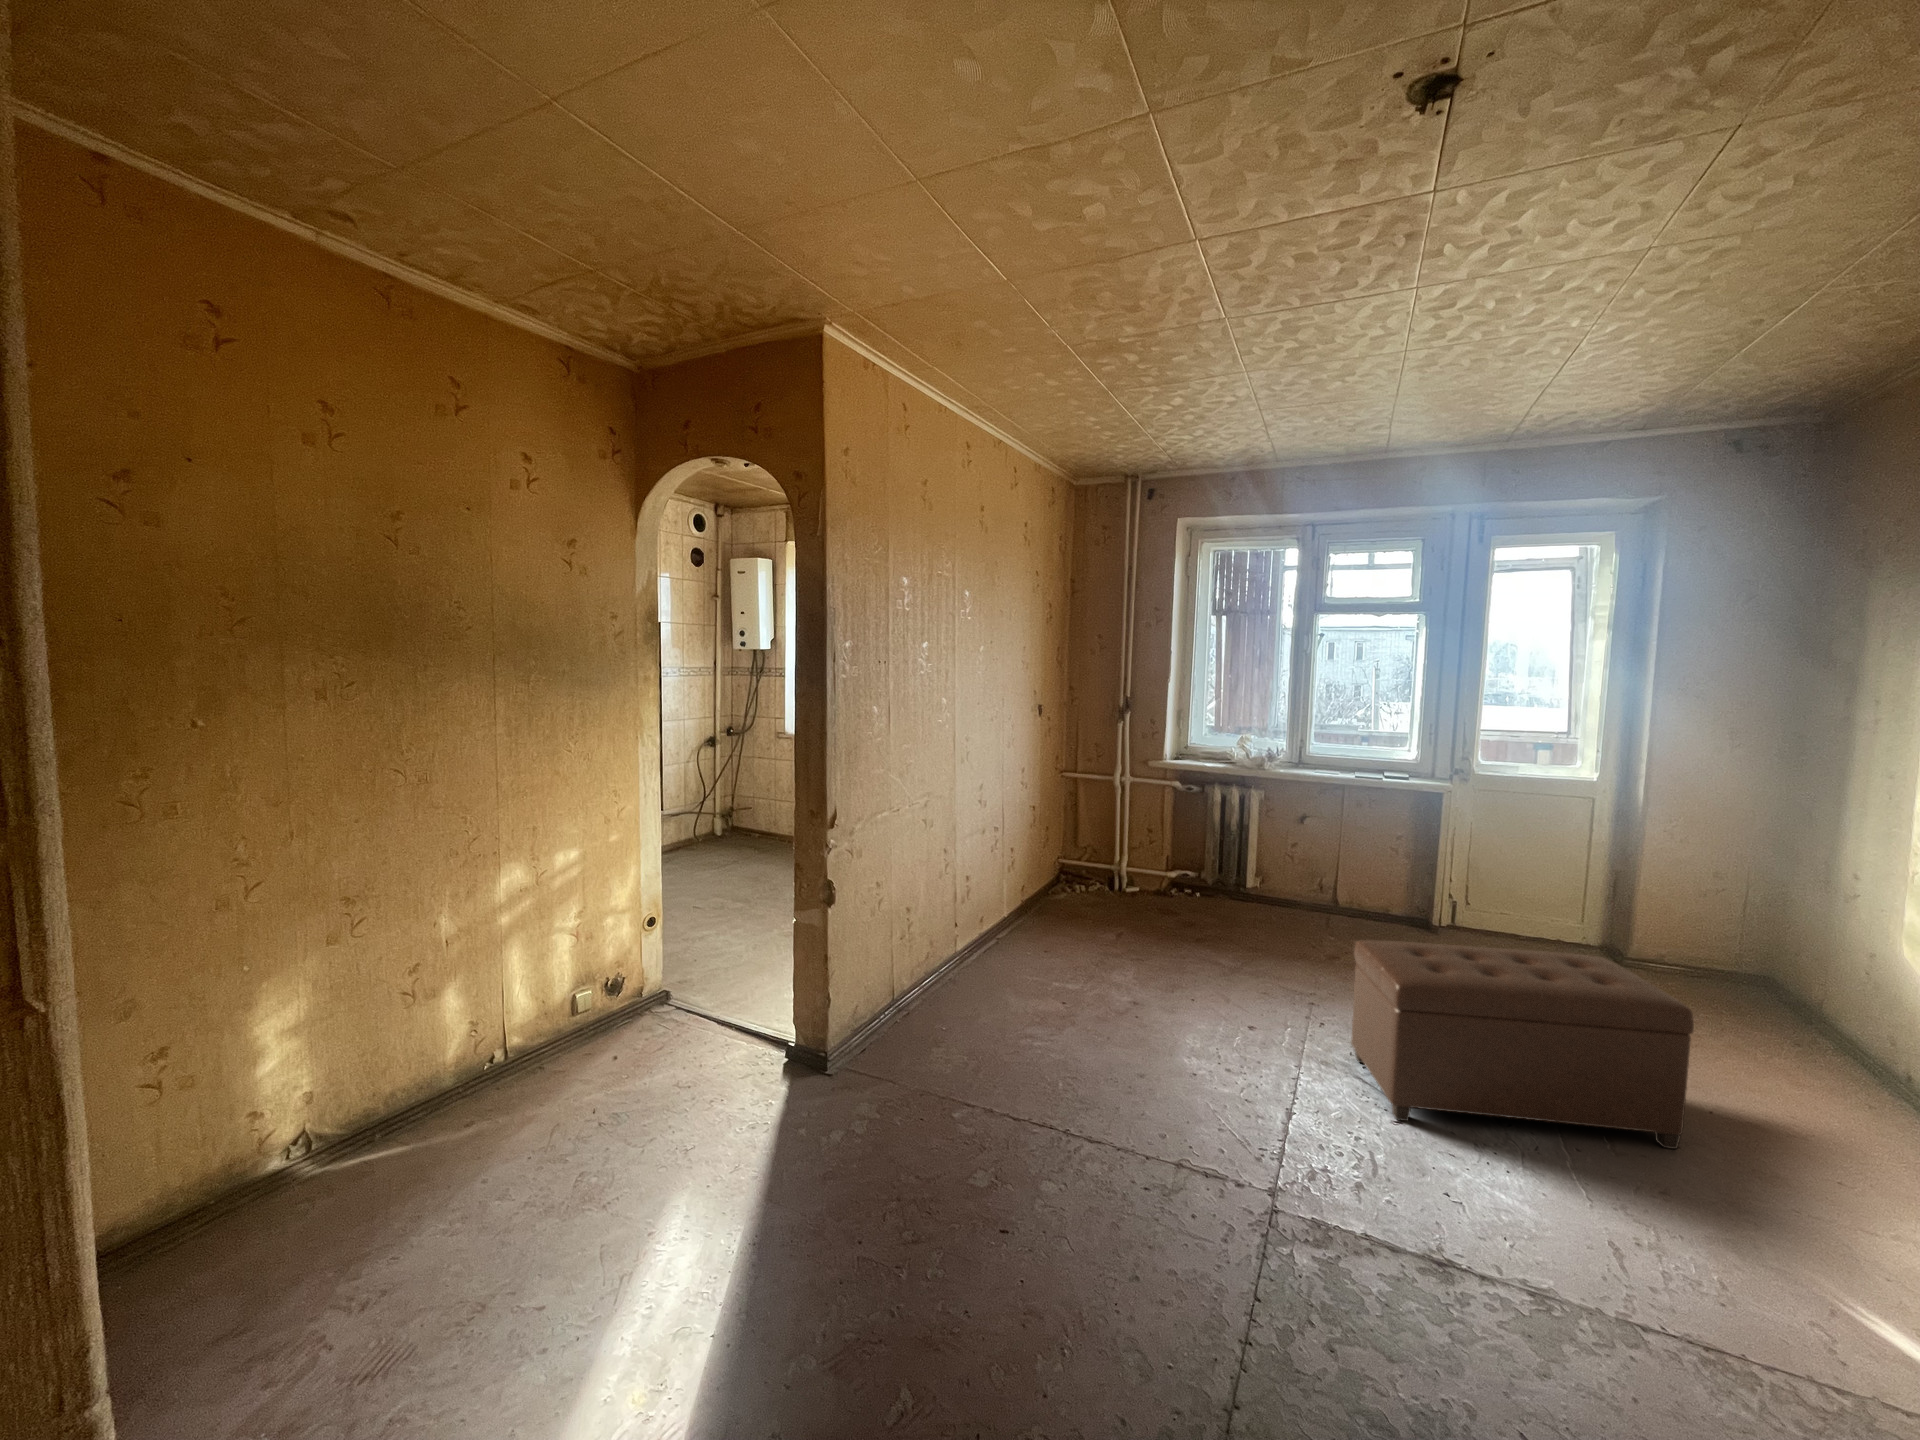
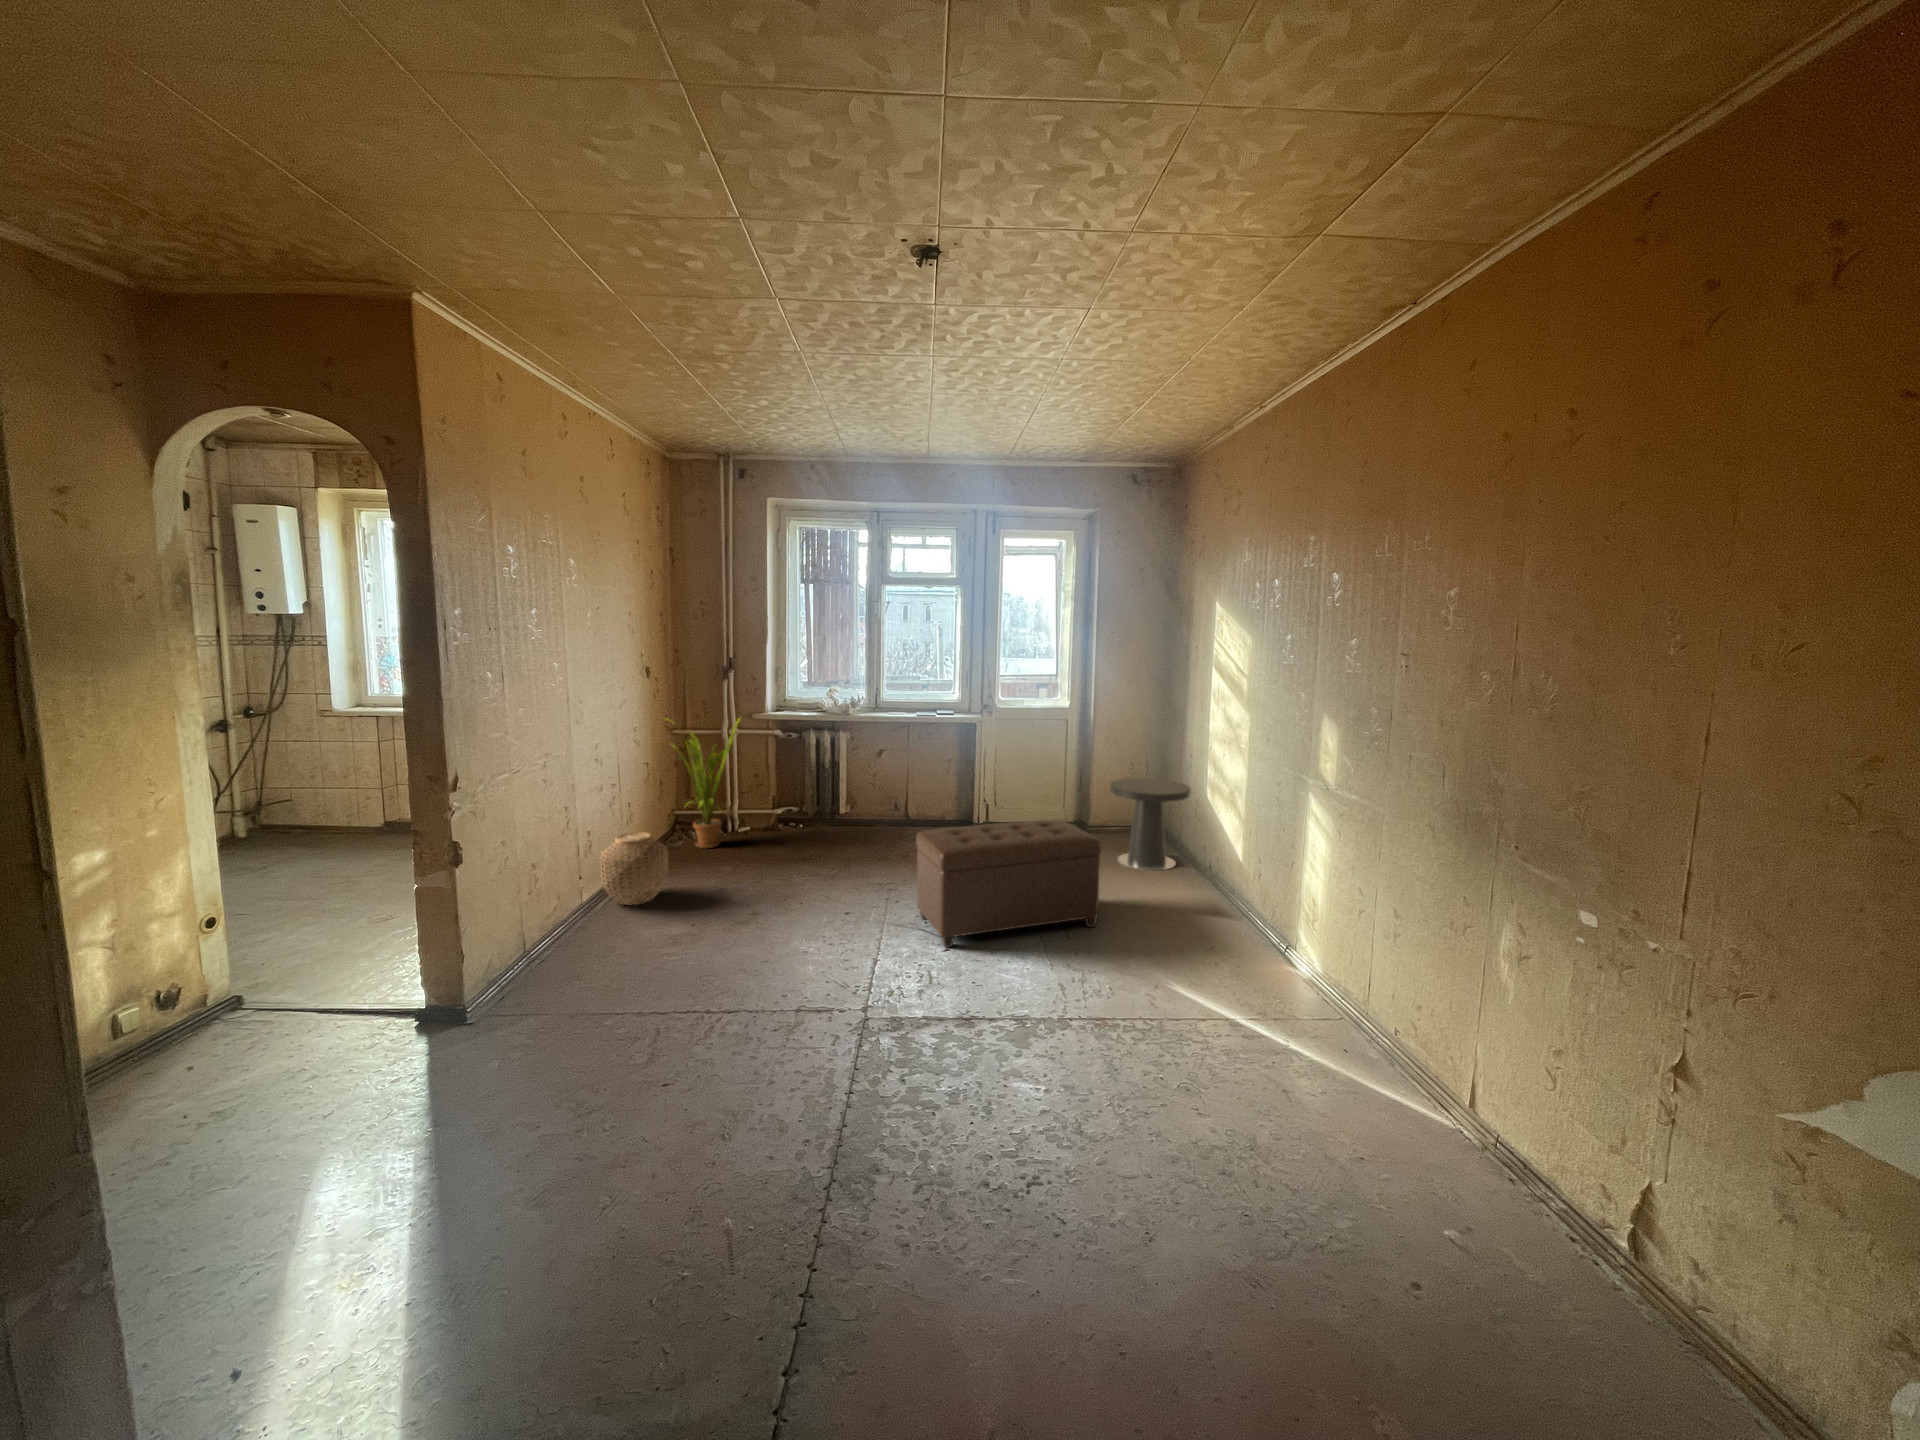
house plant: none [1047,758,1135,908] -> present [674,718,740,848]
woven basket: none [973,883,1042,964] -> present [600,832,668,905]
side table: none [1690,902,1877,1068] -> present [1110,778,1191,870]

